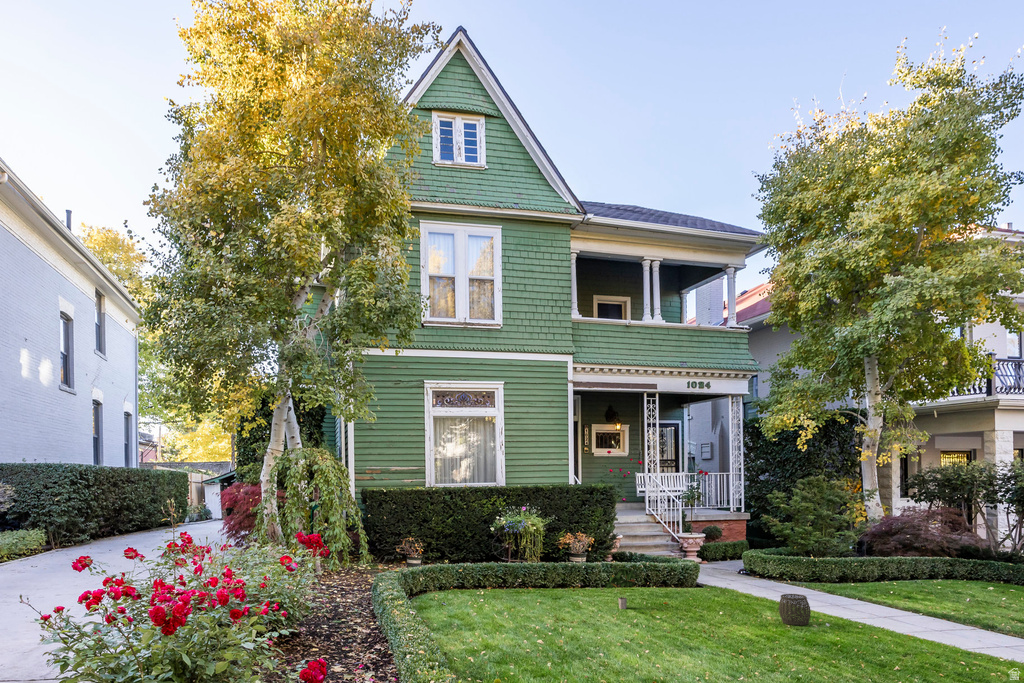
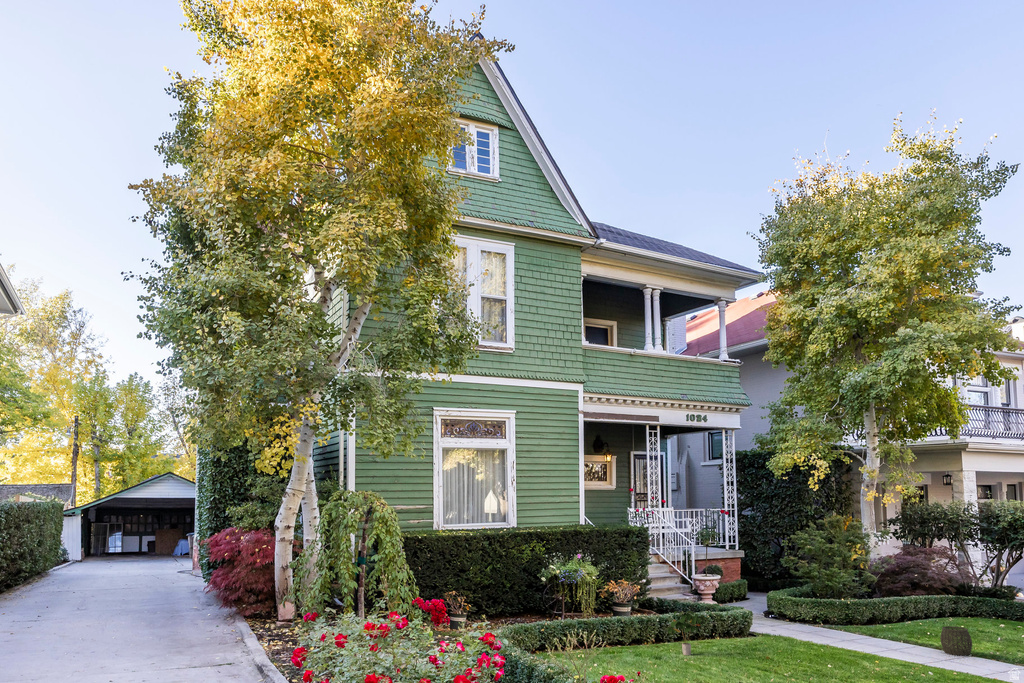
woven basket: present [779,594,811,625] -> present [940,626,972,656]

